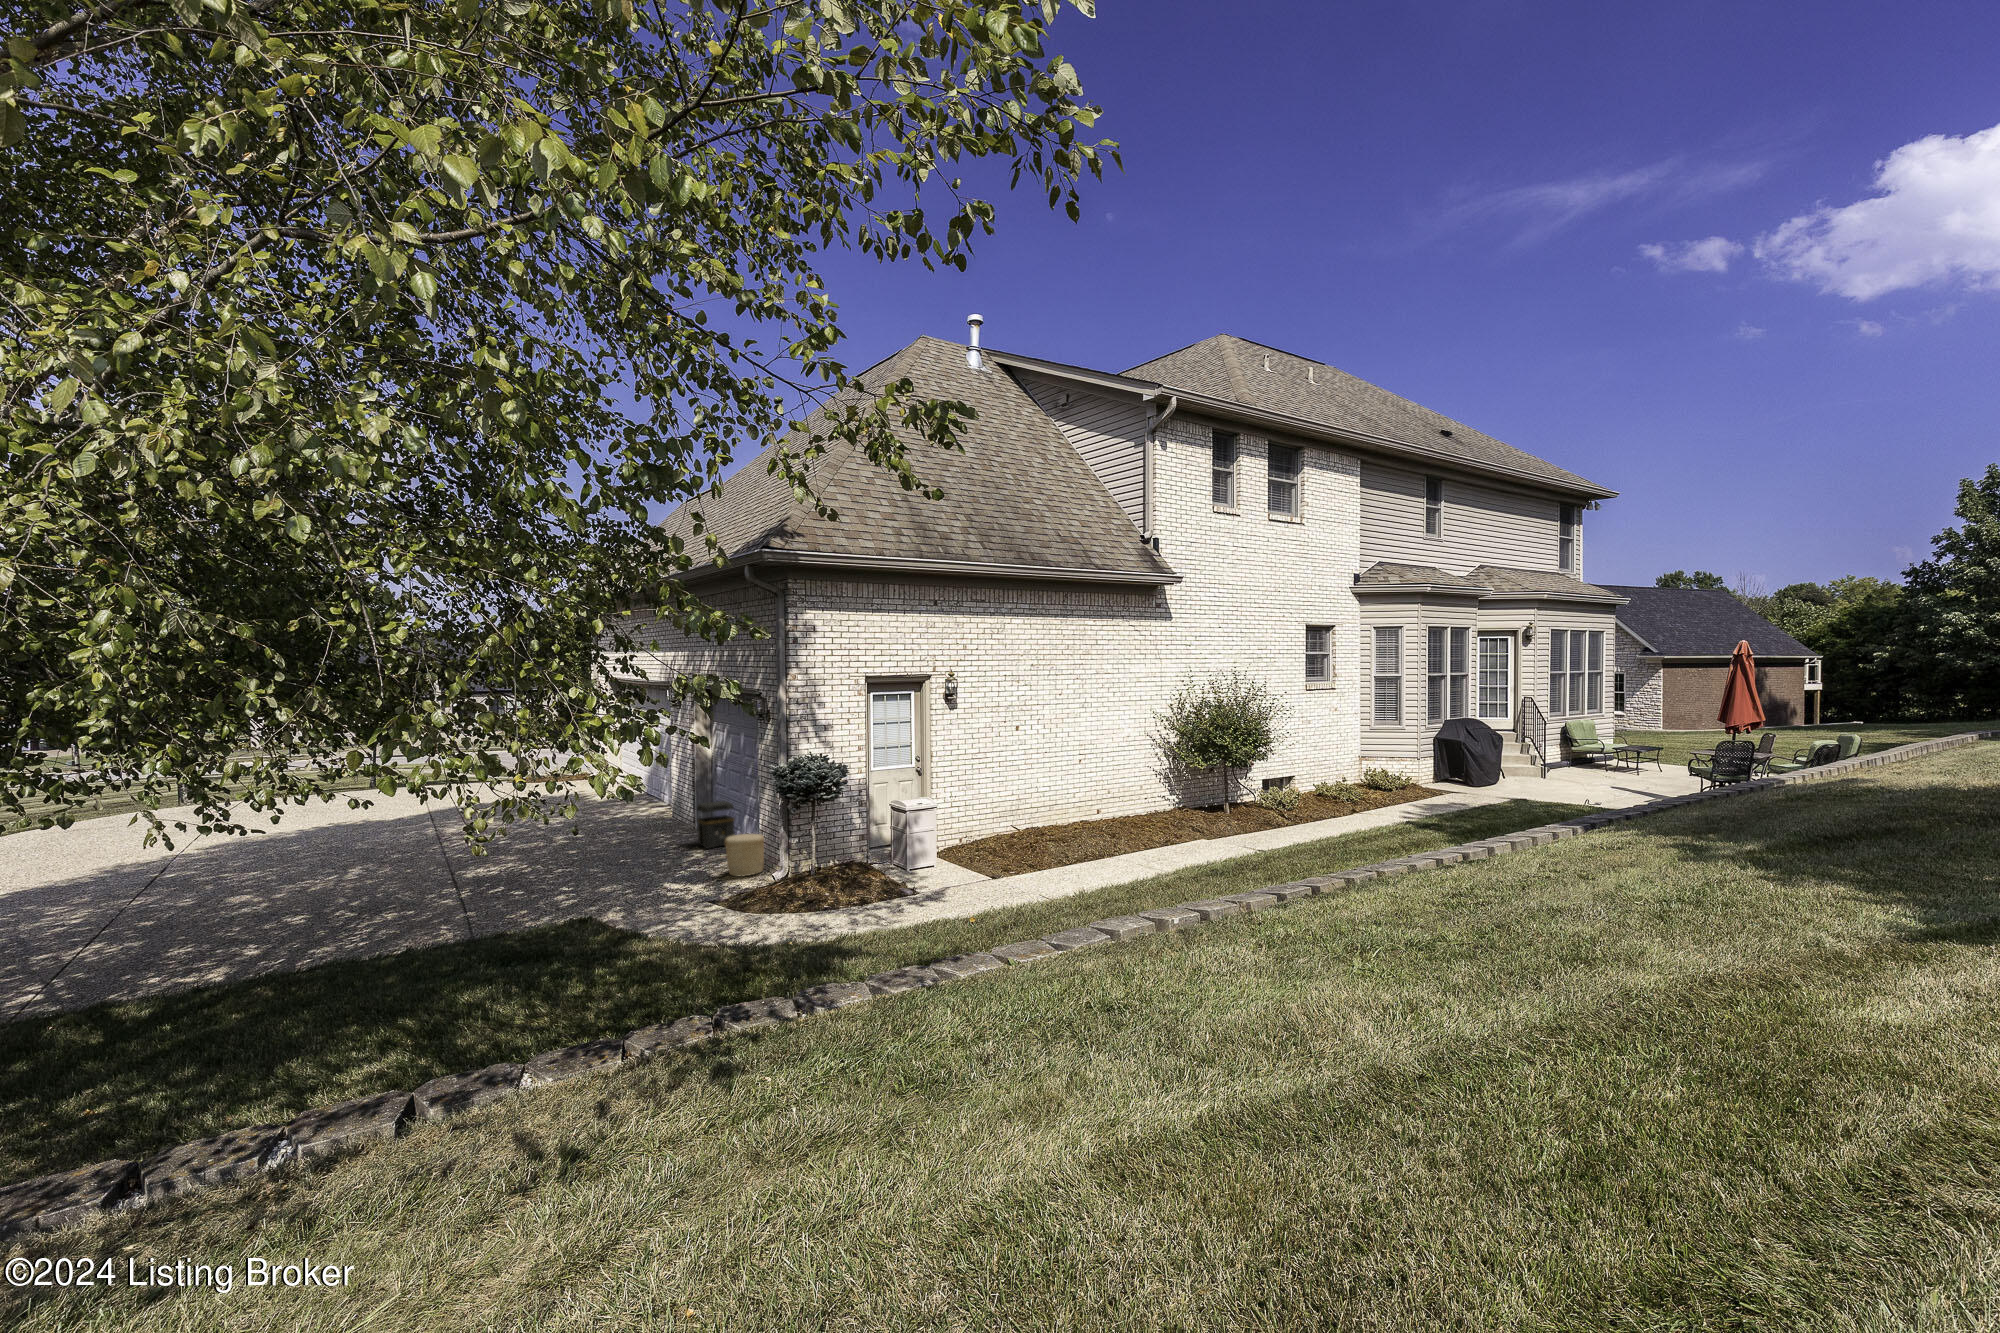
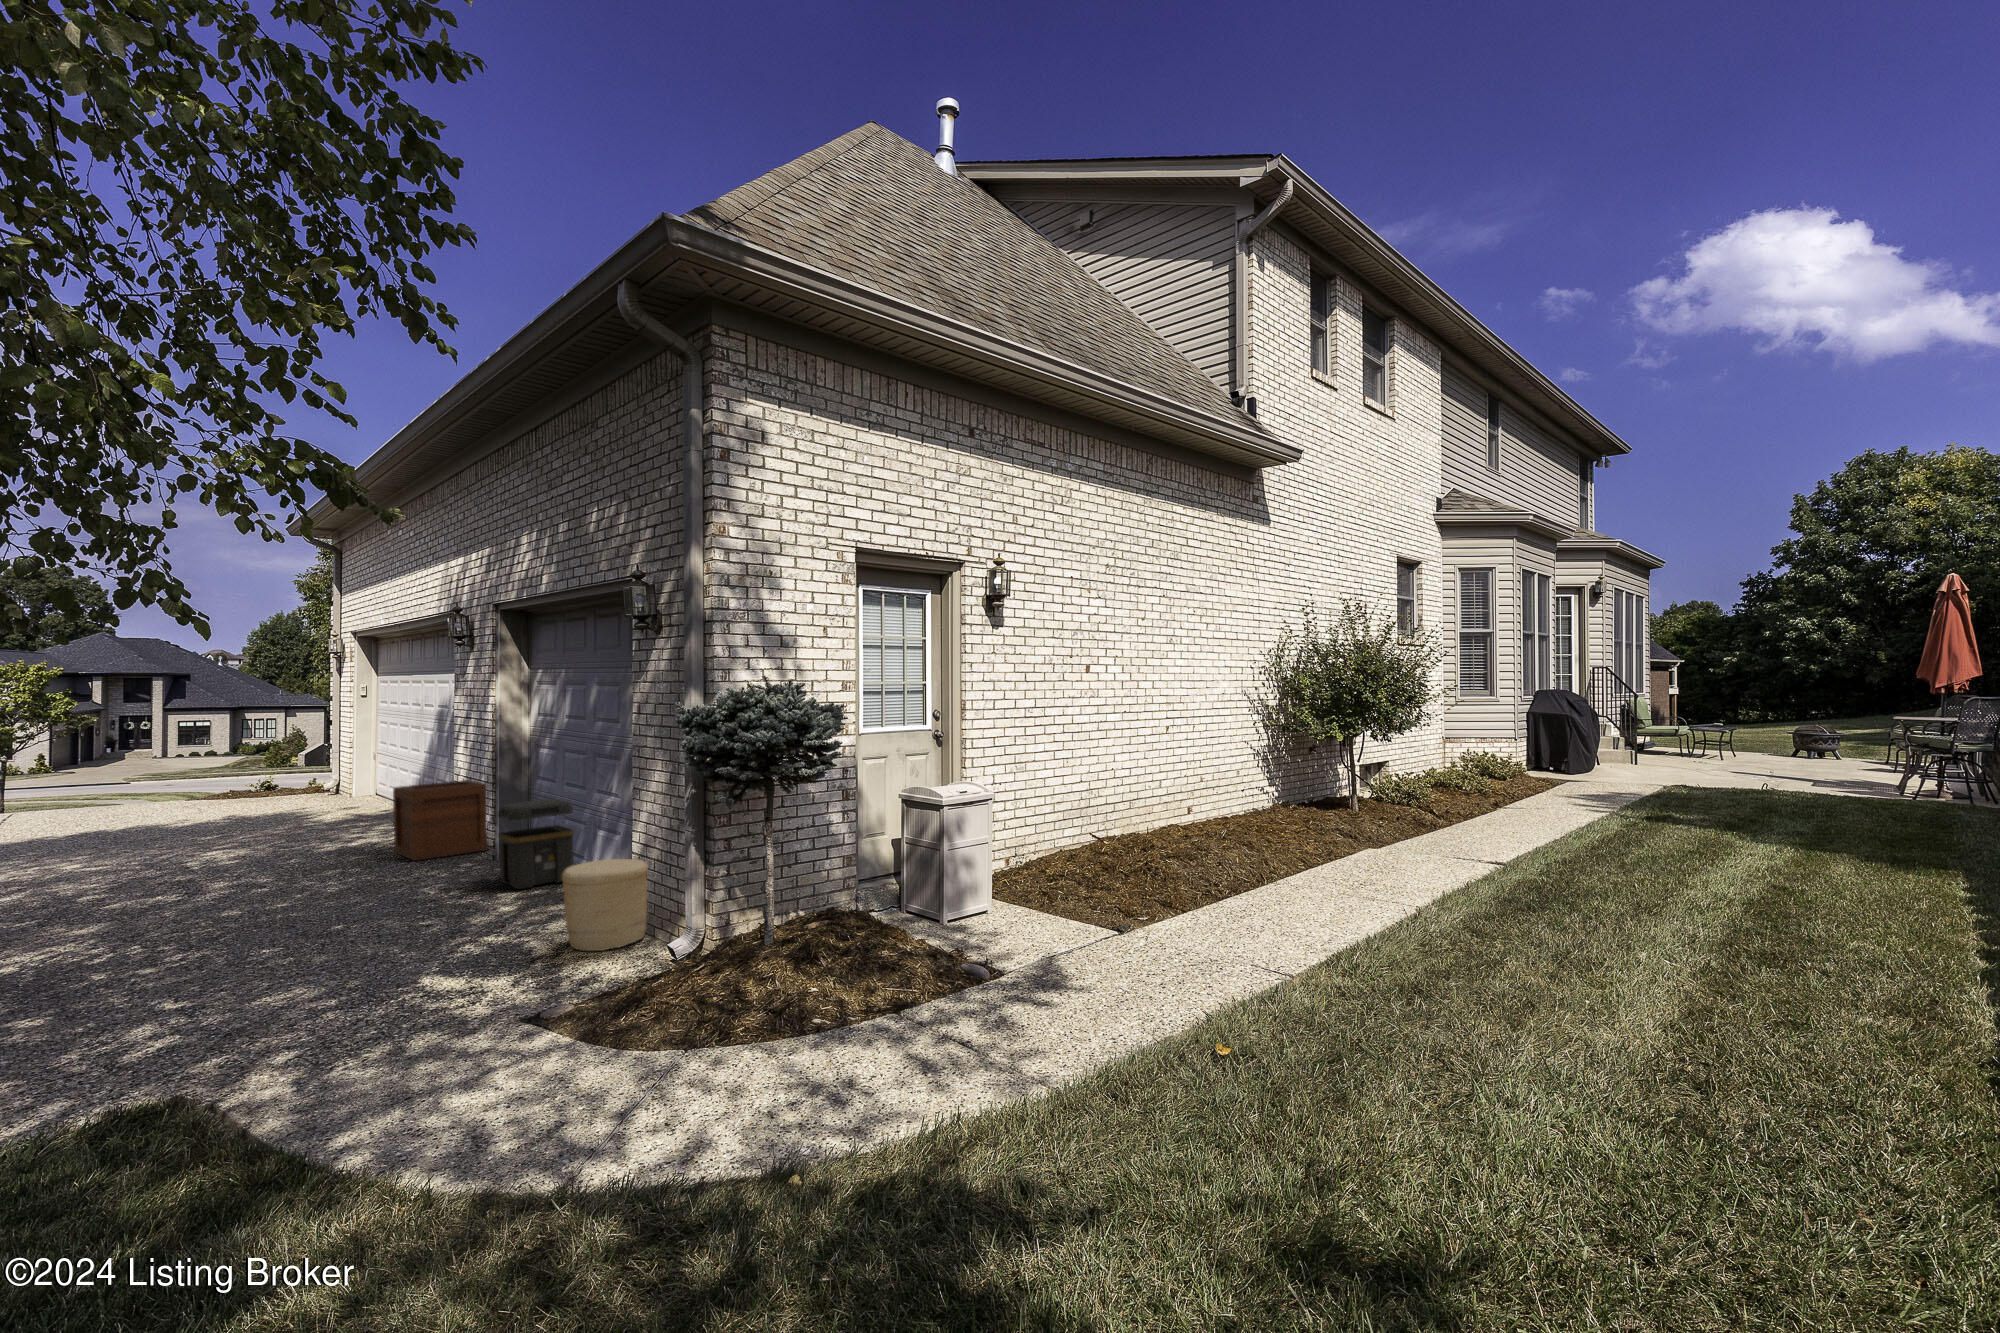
wooden crate: none [642,787,694,833] -> present [393,780,490,861]

